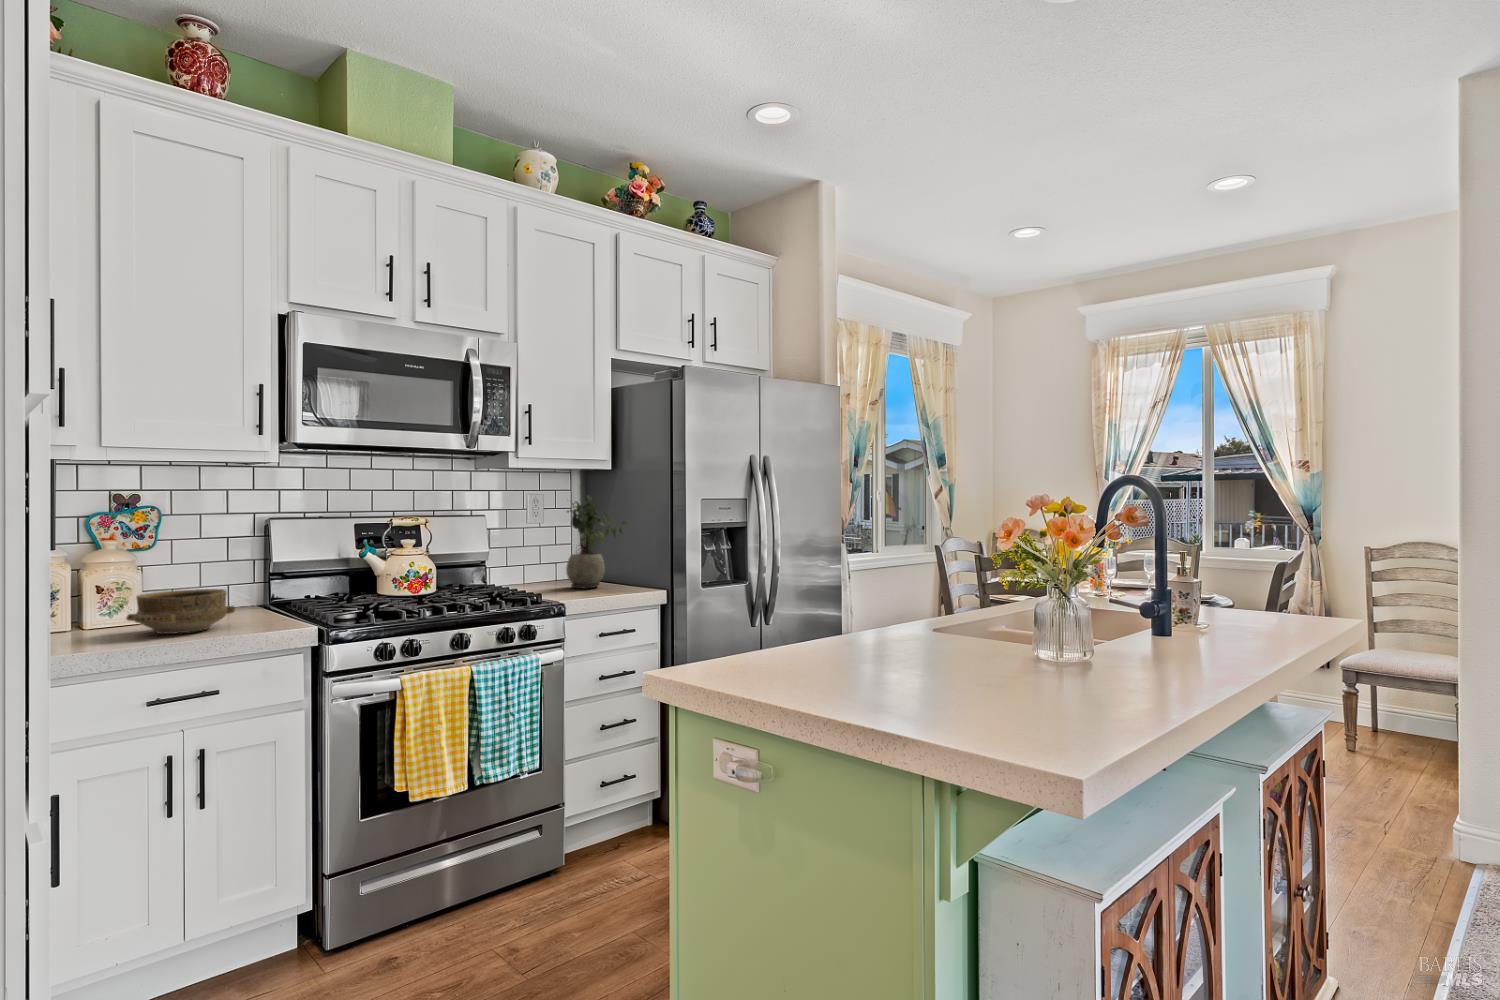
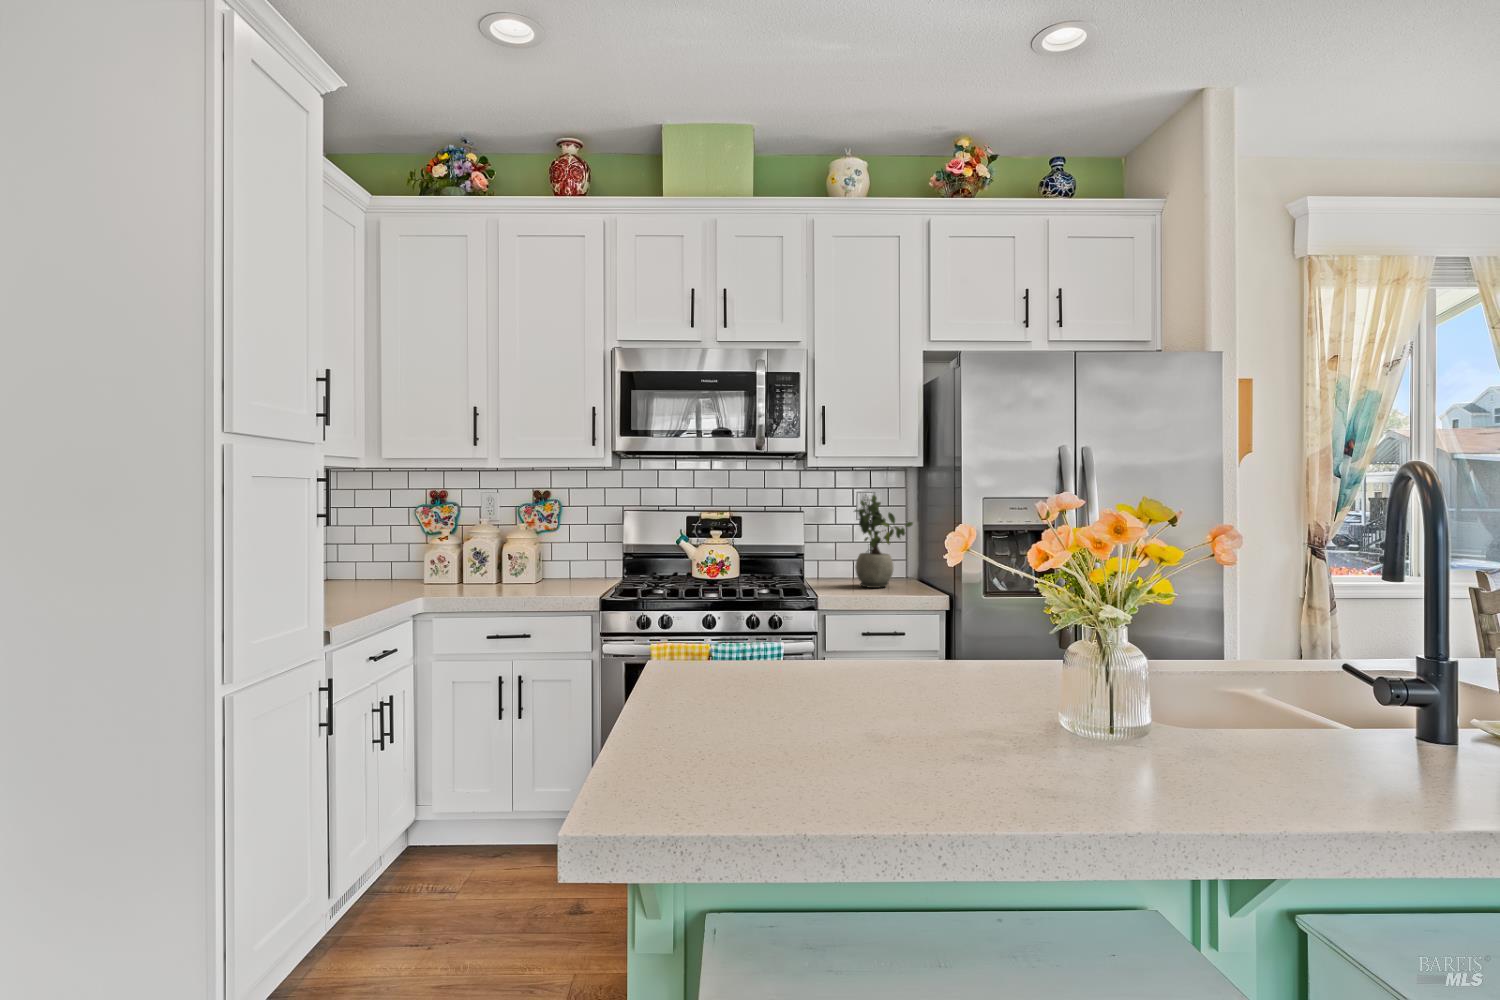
ceramic bowl: present [126,589,235,634] -> none [502,561,567,591]

